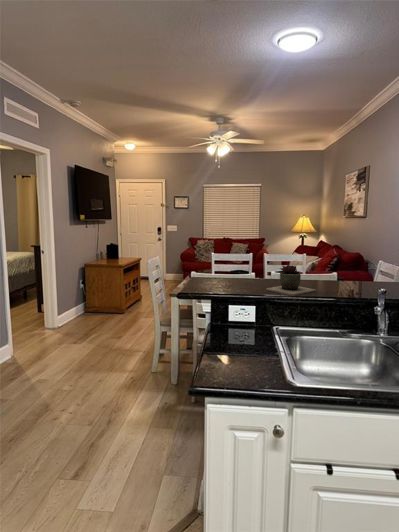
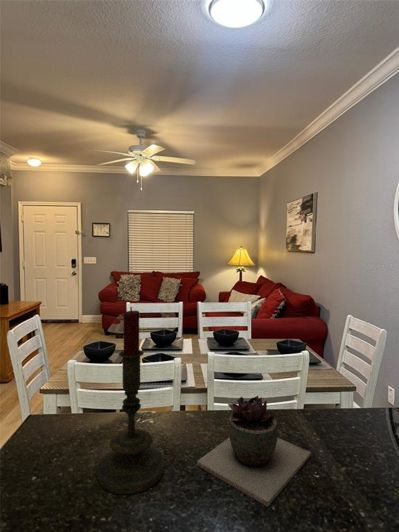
candle: none [227,224,253,293] -> present [98,307,164,495]

